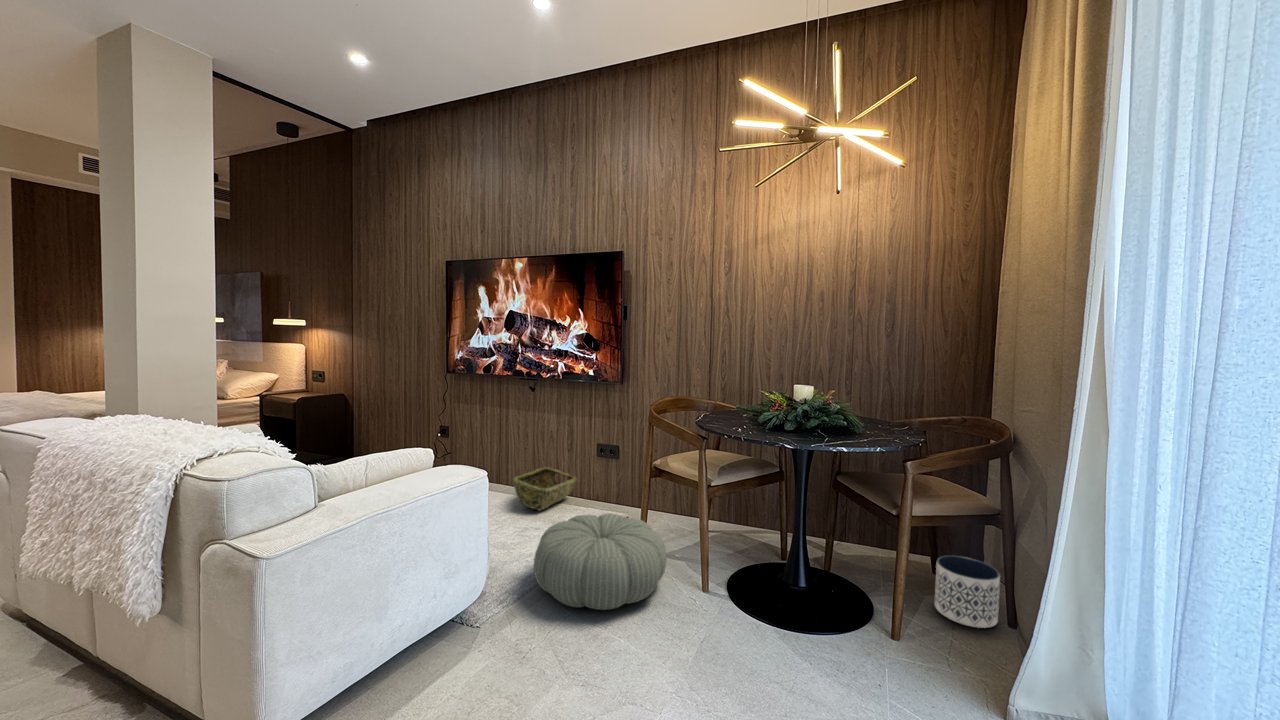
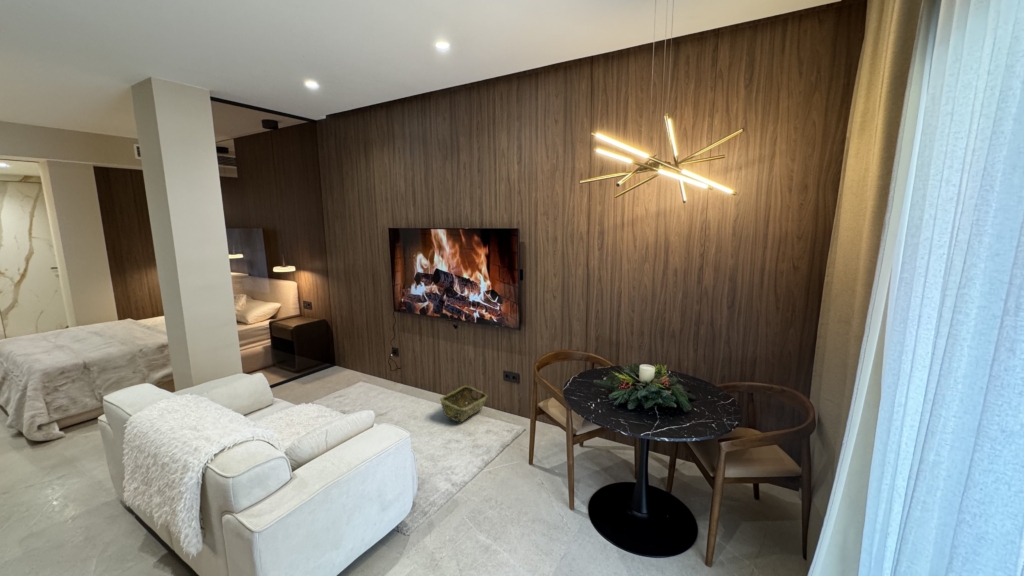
pouf: present [534,513,667,610] -> none [447,443,542,525]
planter: present [935,555,1000,628] -> none [746,497,798,560]

